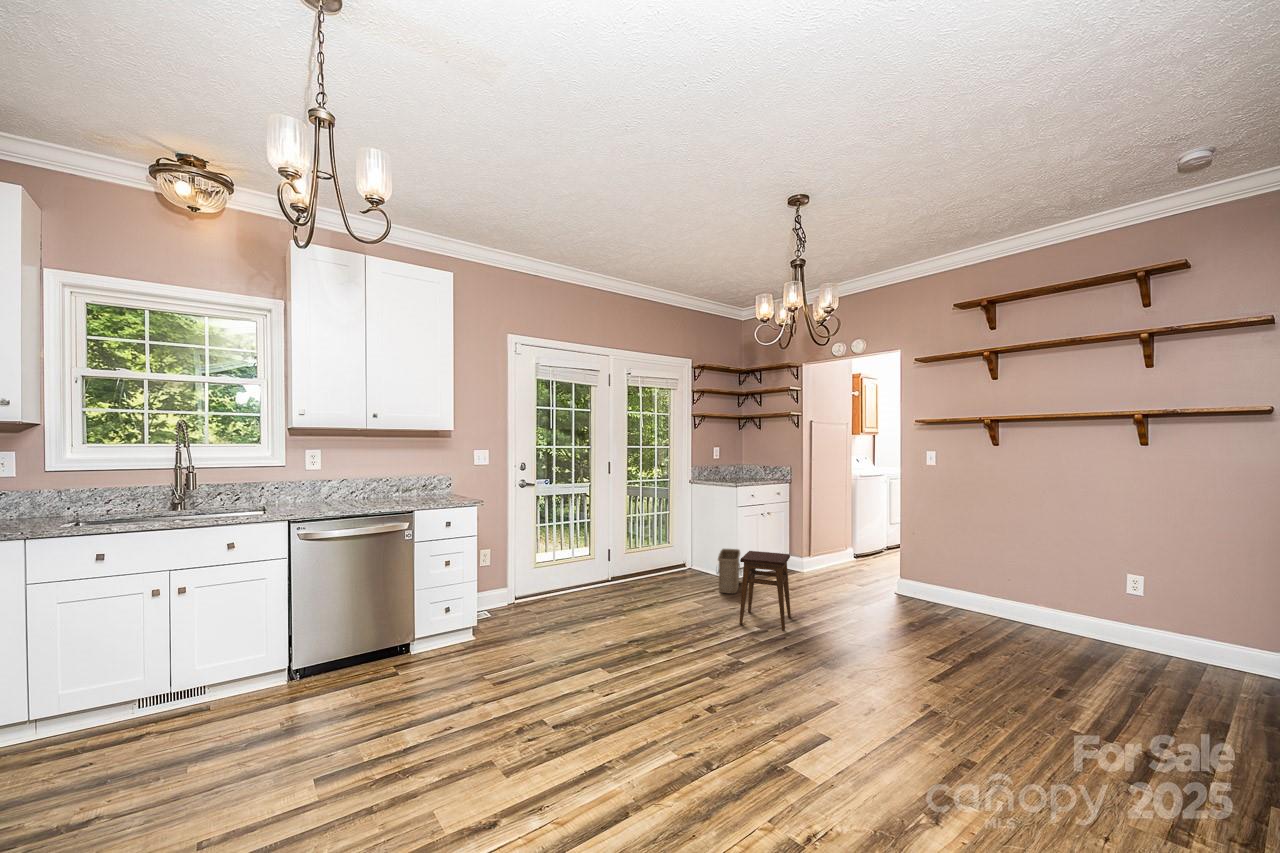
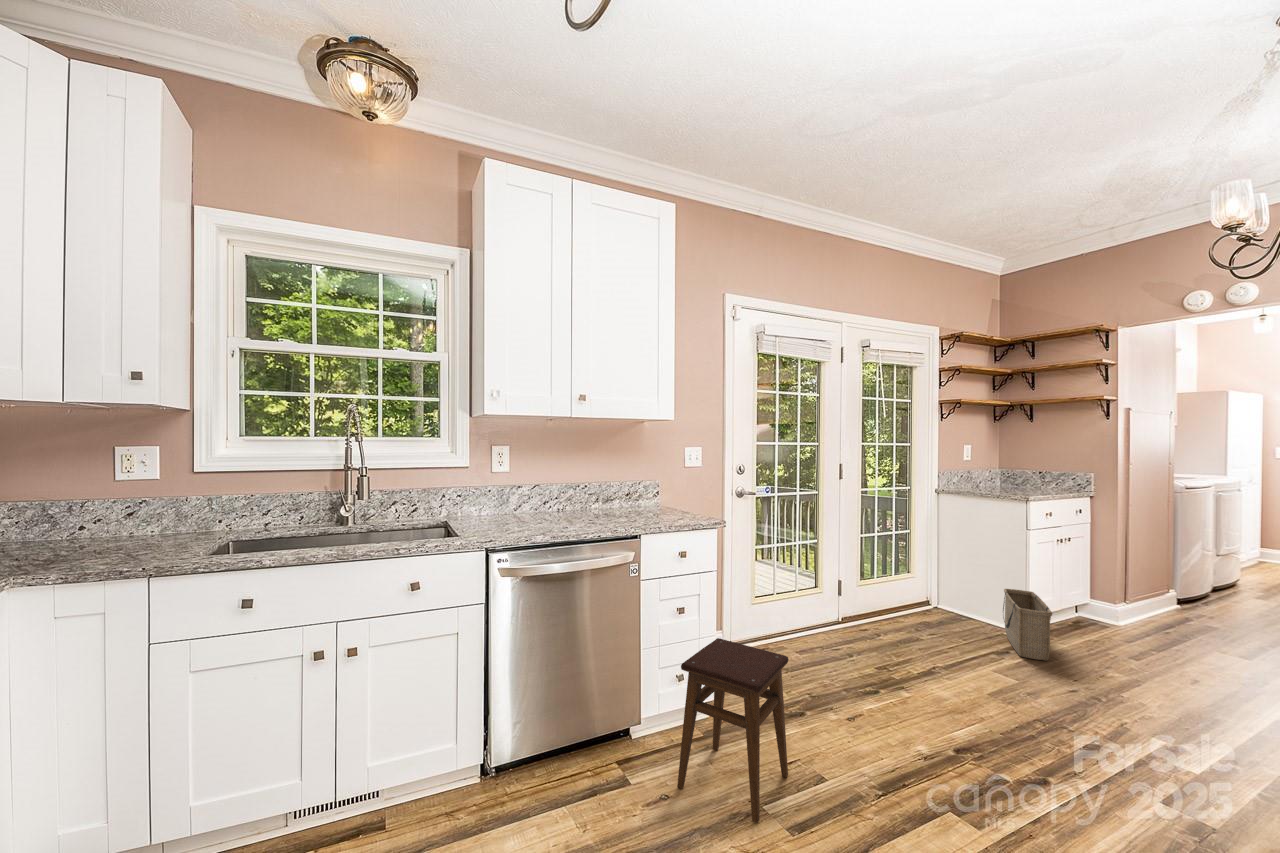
stool: present [739,551,791,630] -> present [677,638,789,823]

